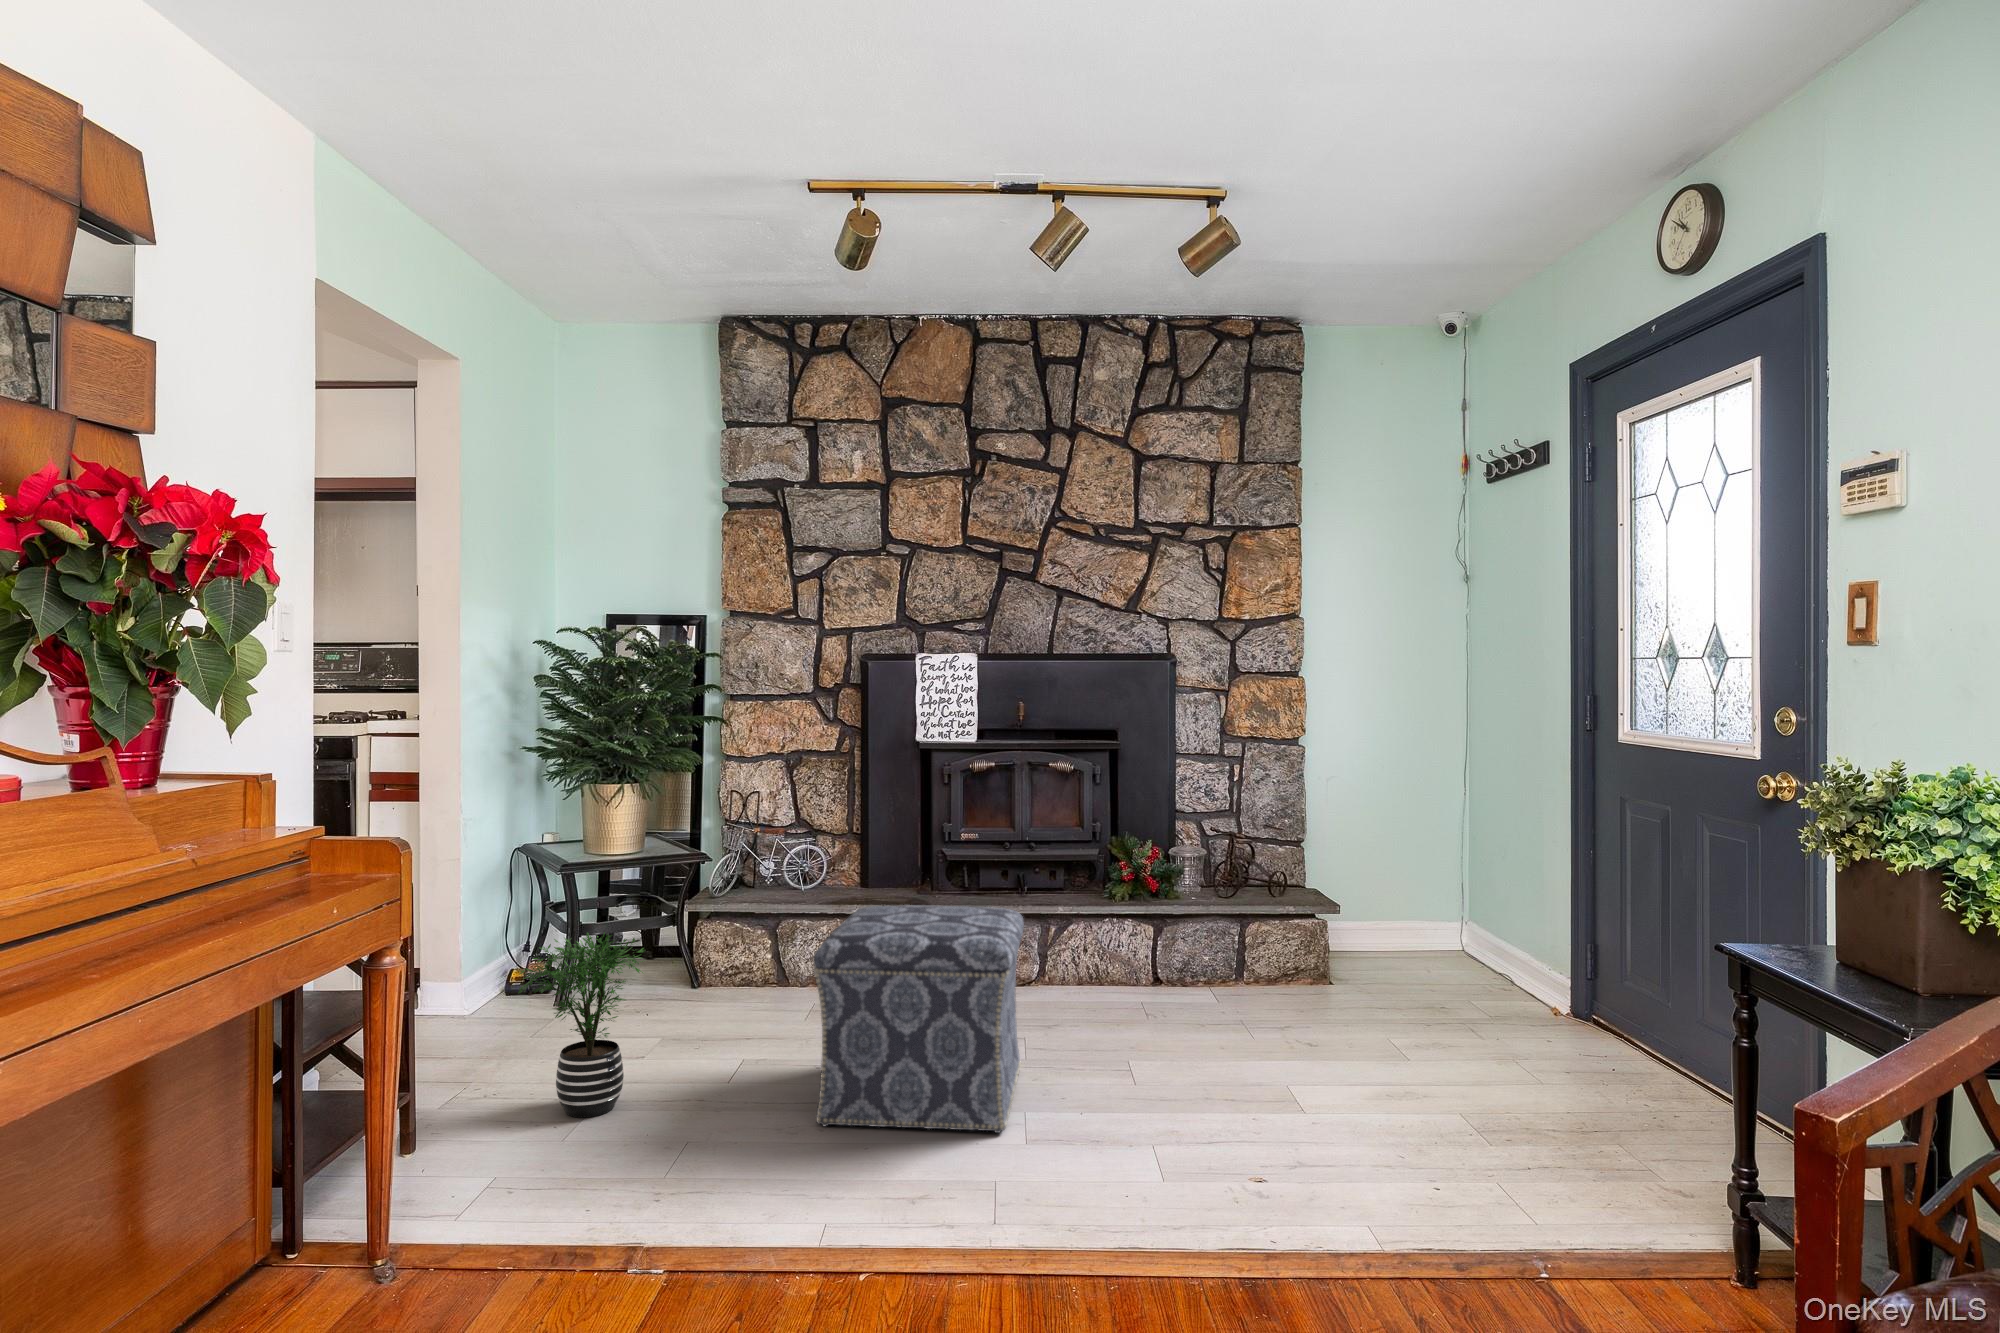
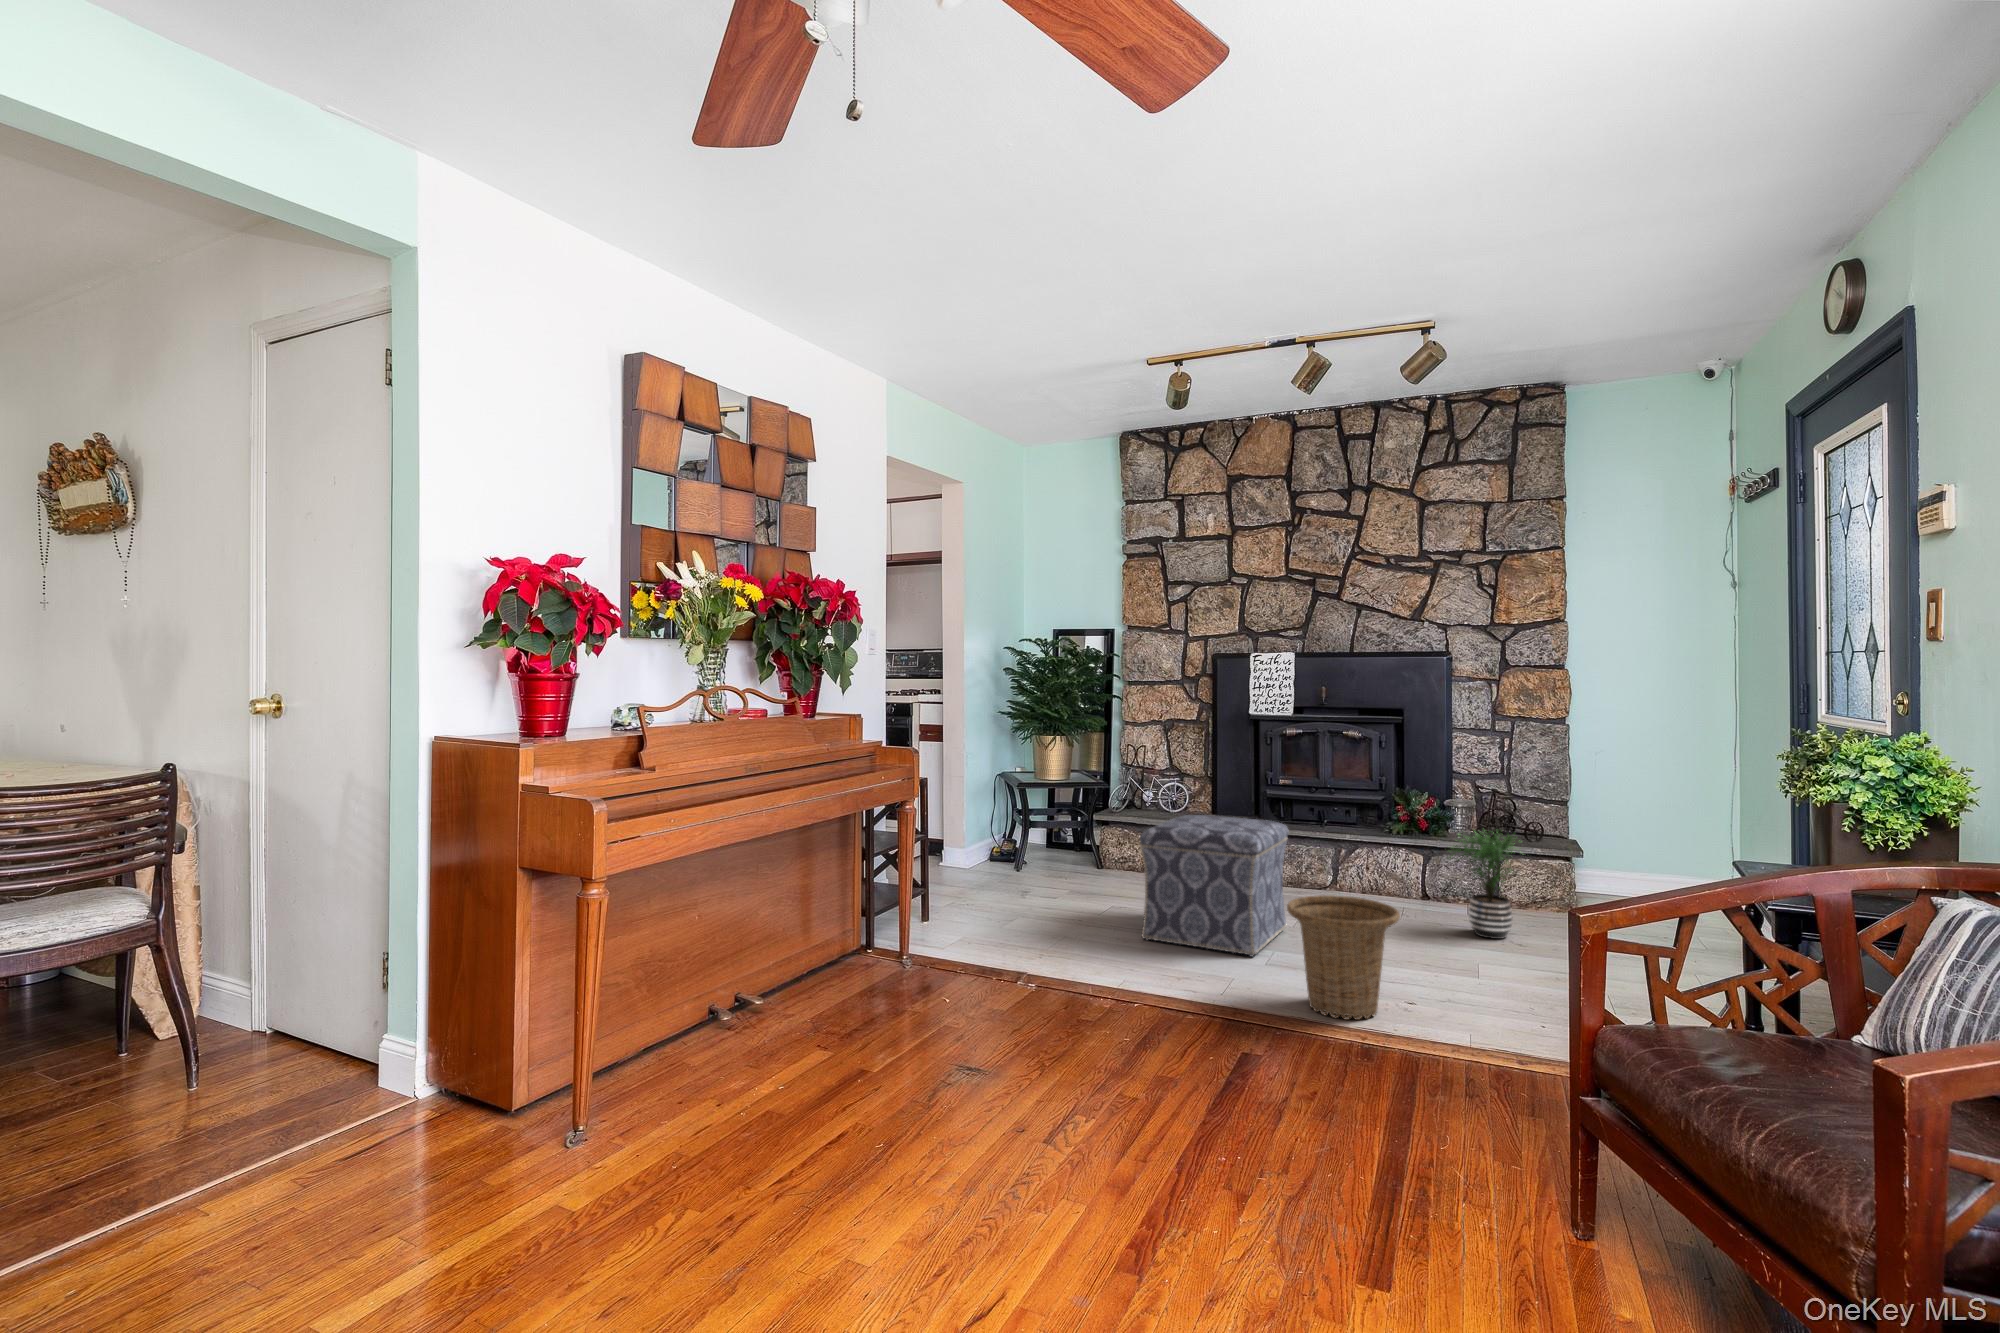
potted plant: present [518,932,645,1117] -> present [1449,830,1516,939]
basket: none [1097,1033,1268,1244] -> present [1287,895,1400,1020]

